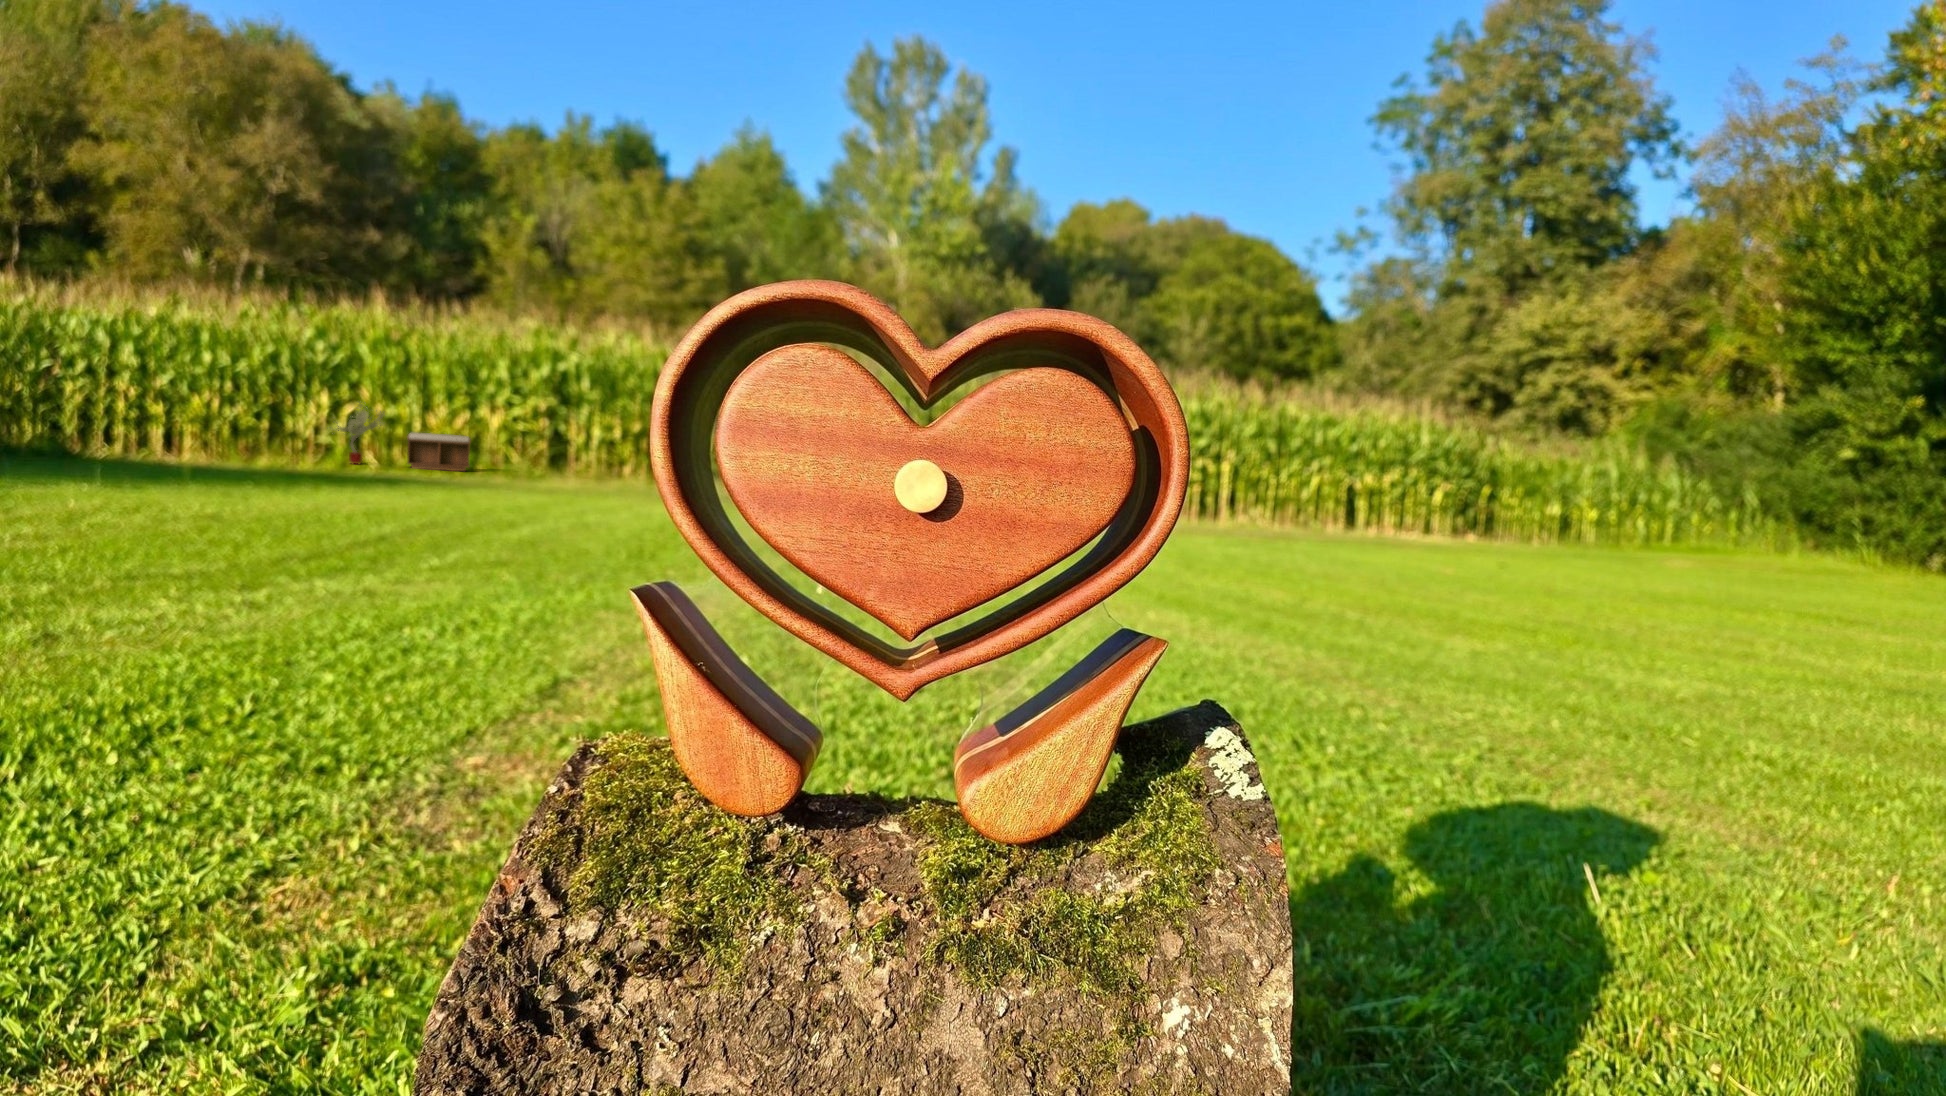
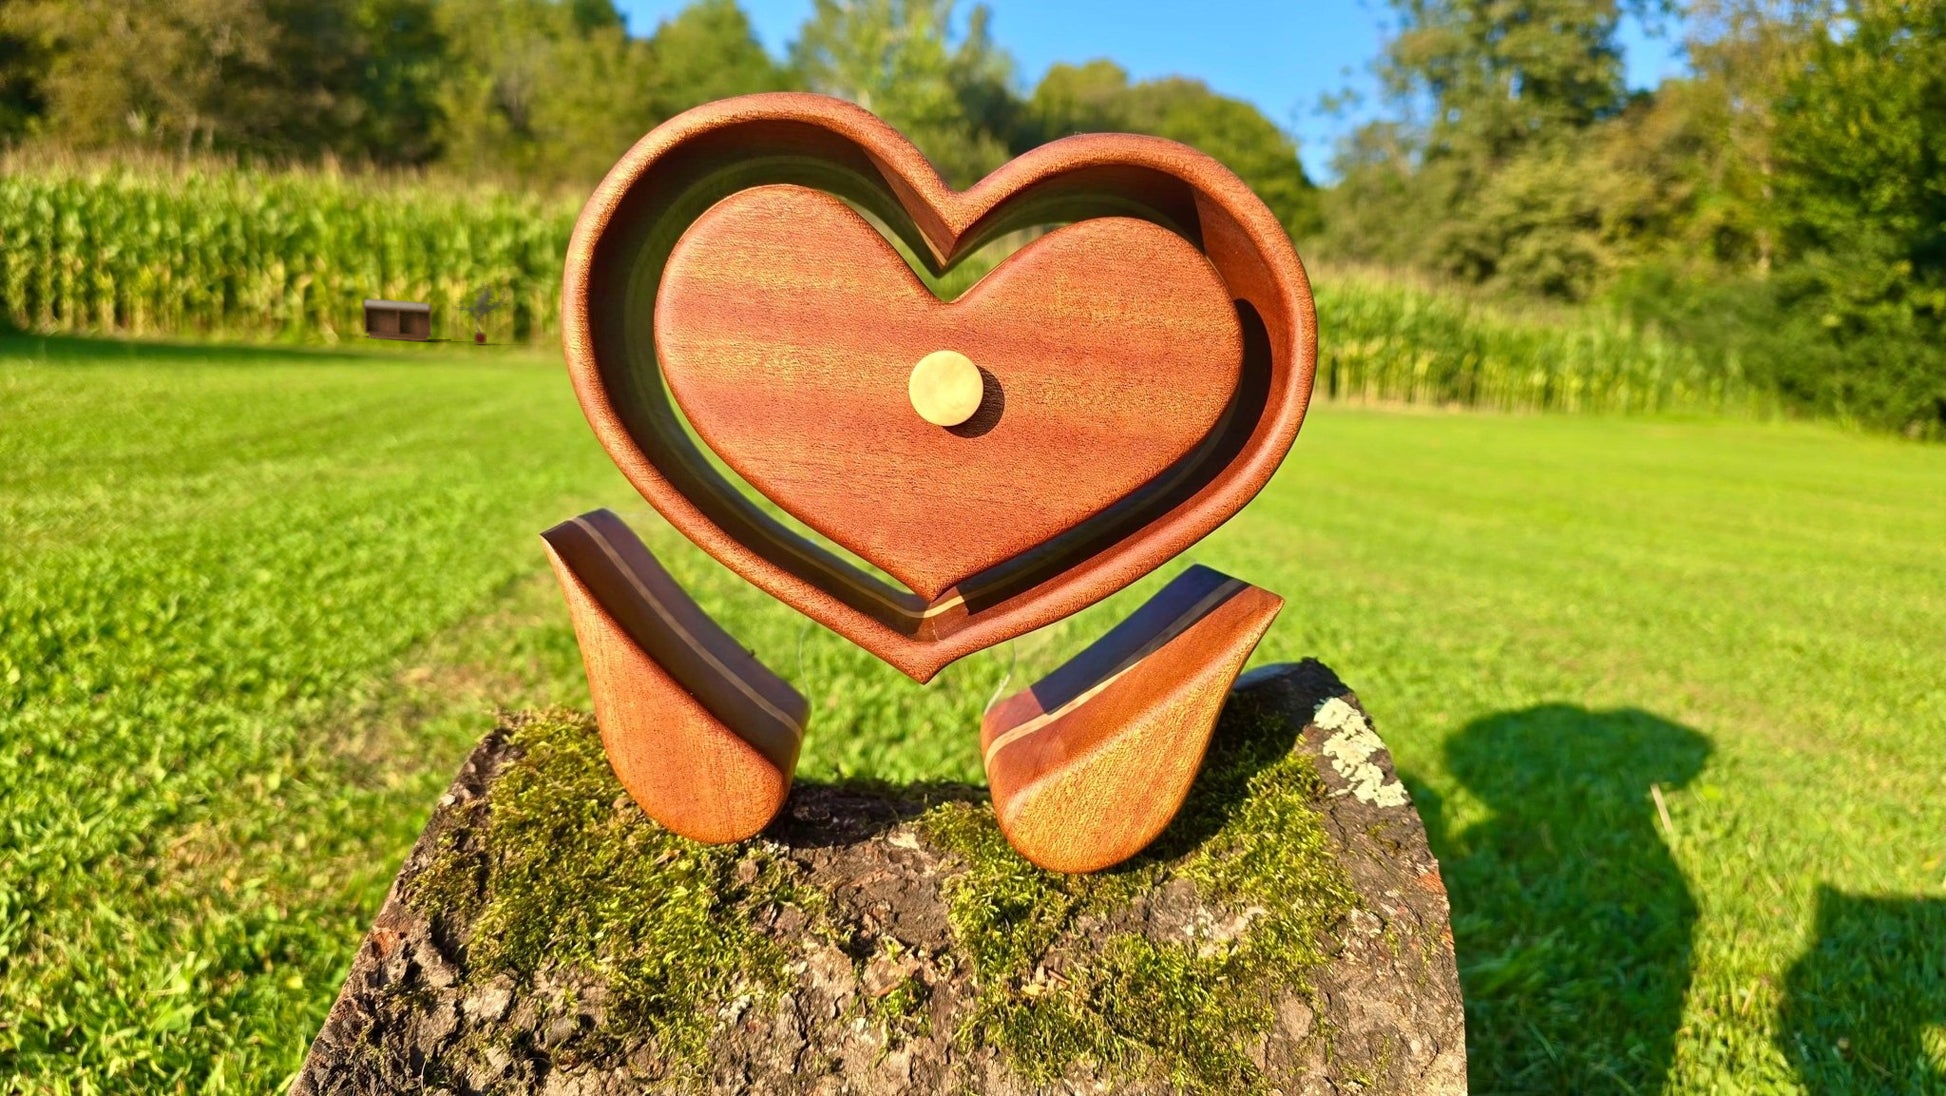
potted tree: present [330,402,383,464] -> present [455,282,507,345]

